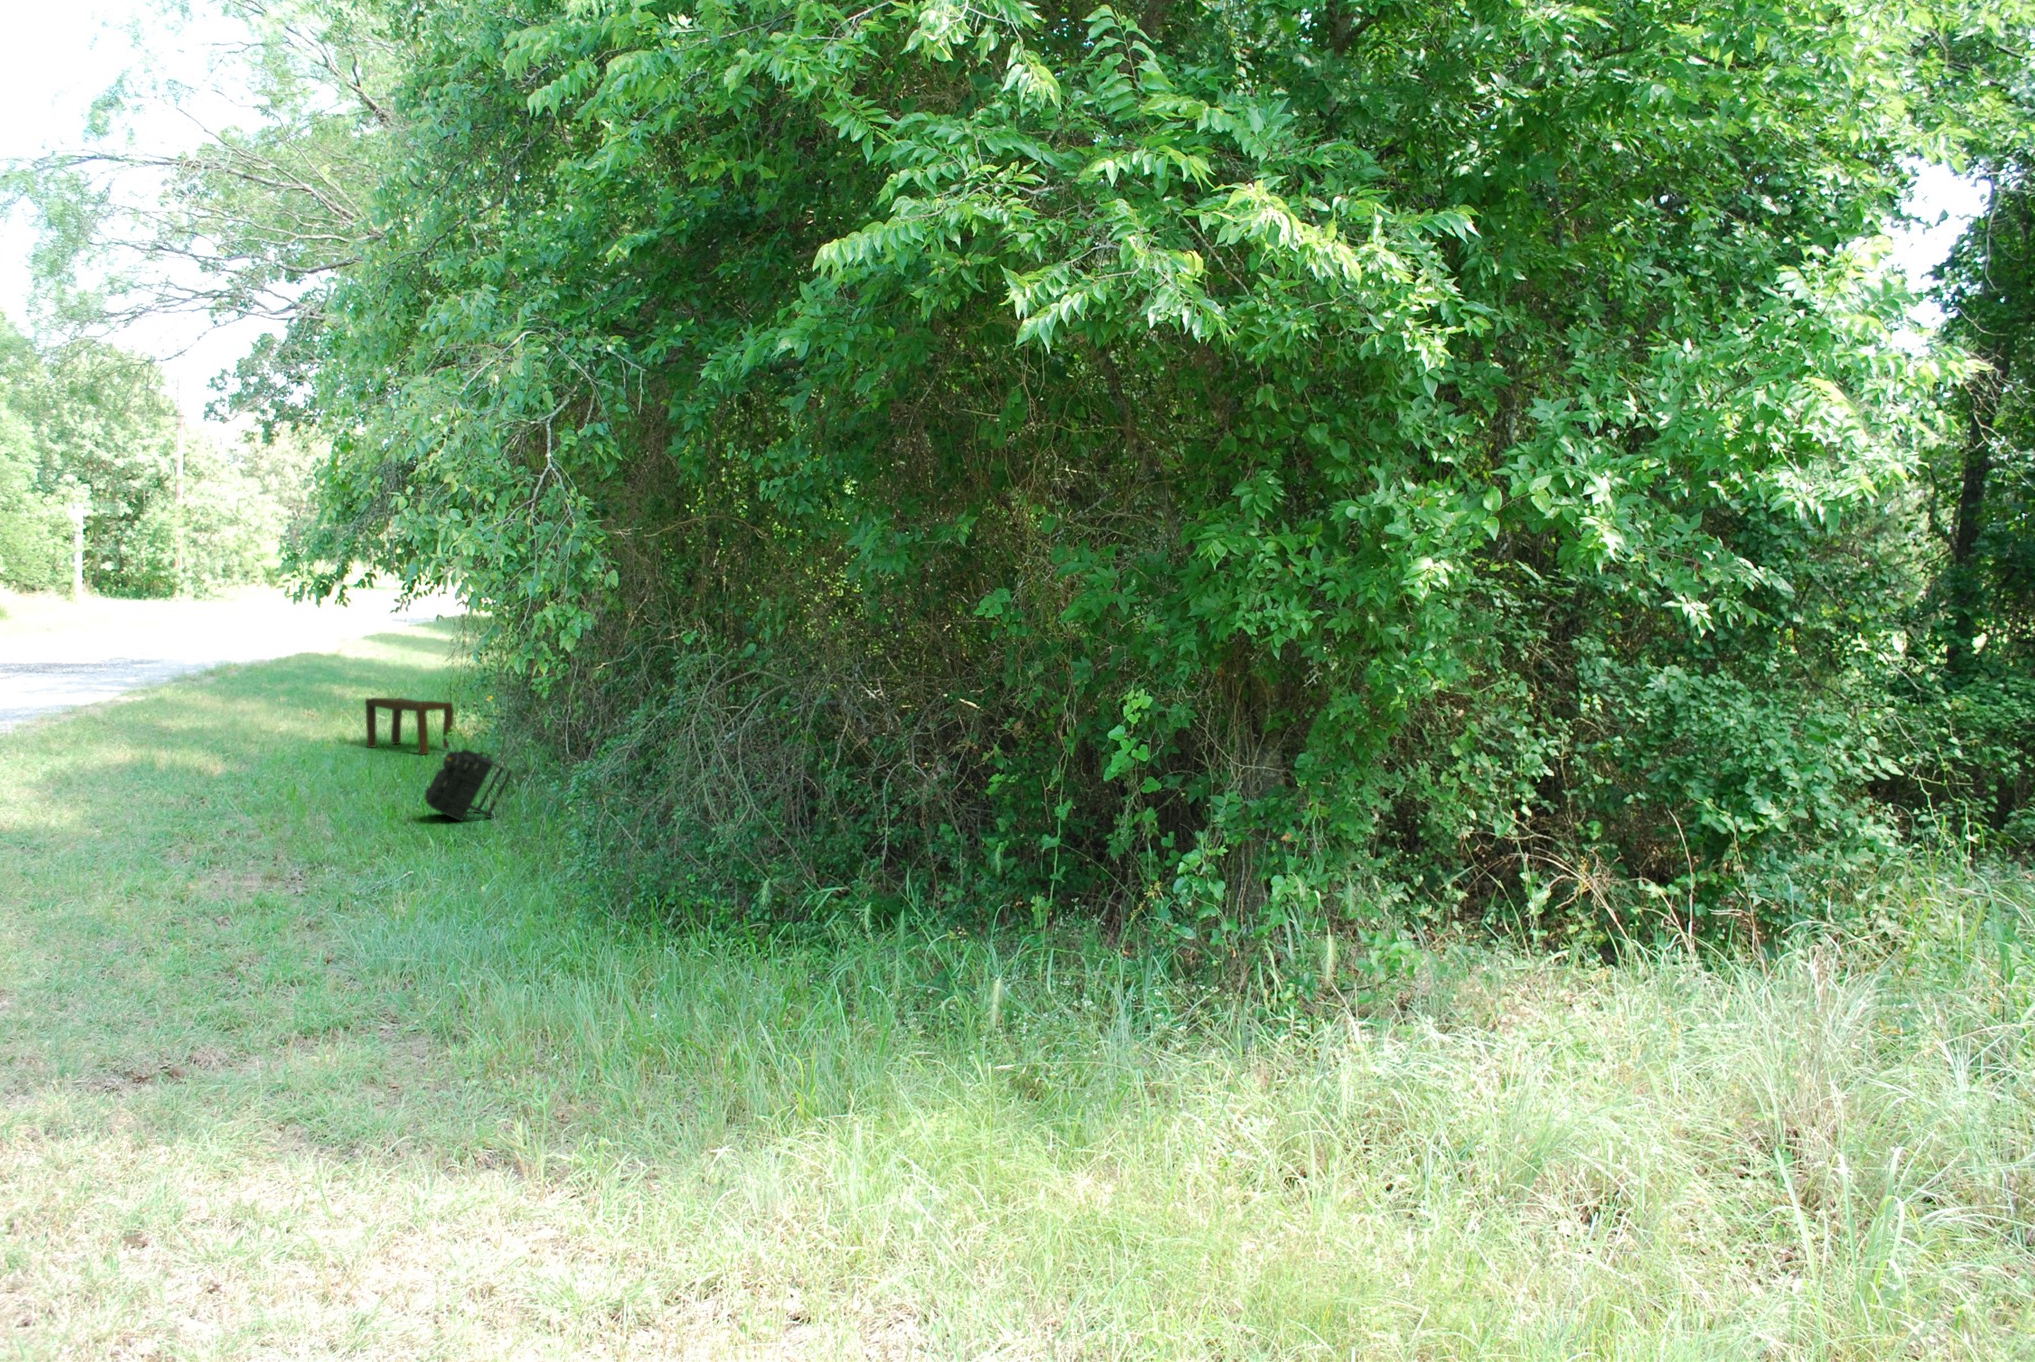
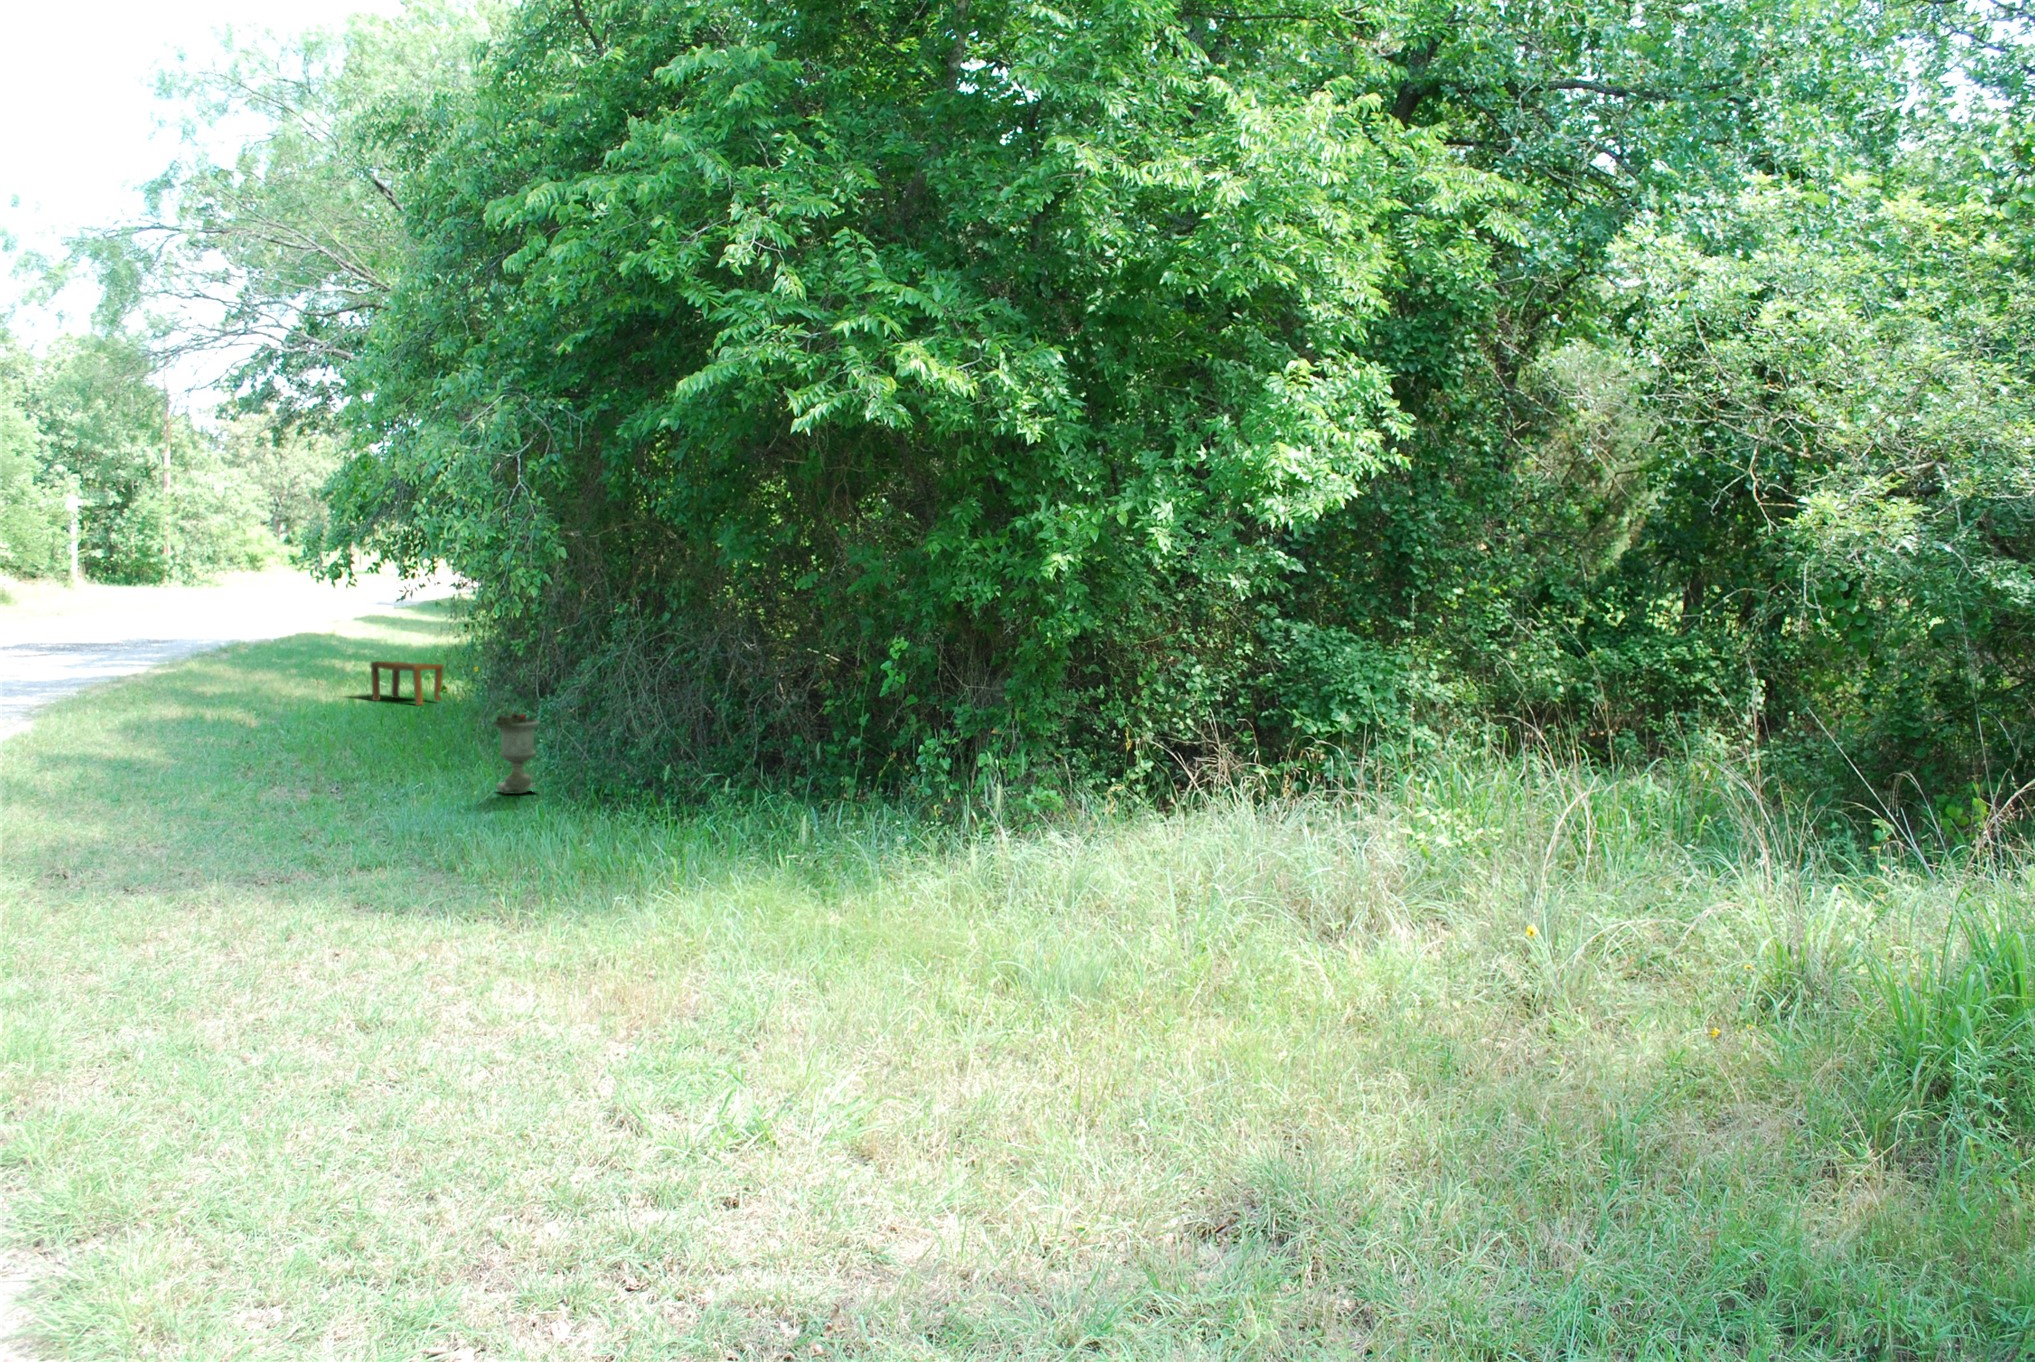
backpack: present [424,749,511,821] -> none [426,694,492,748]
planter: none [510,784,578,906] -> present [494,712,540,794]

